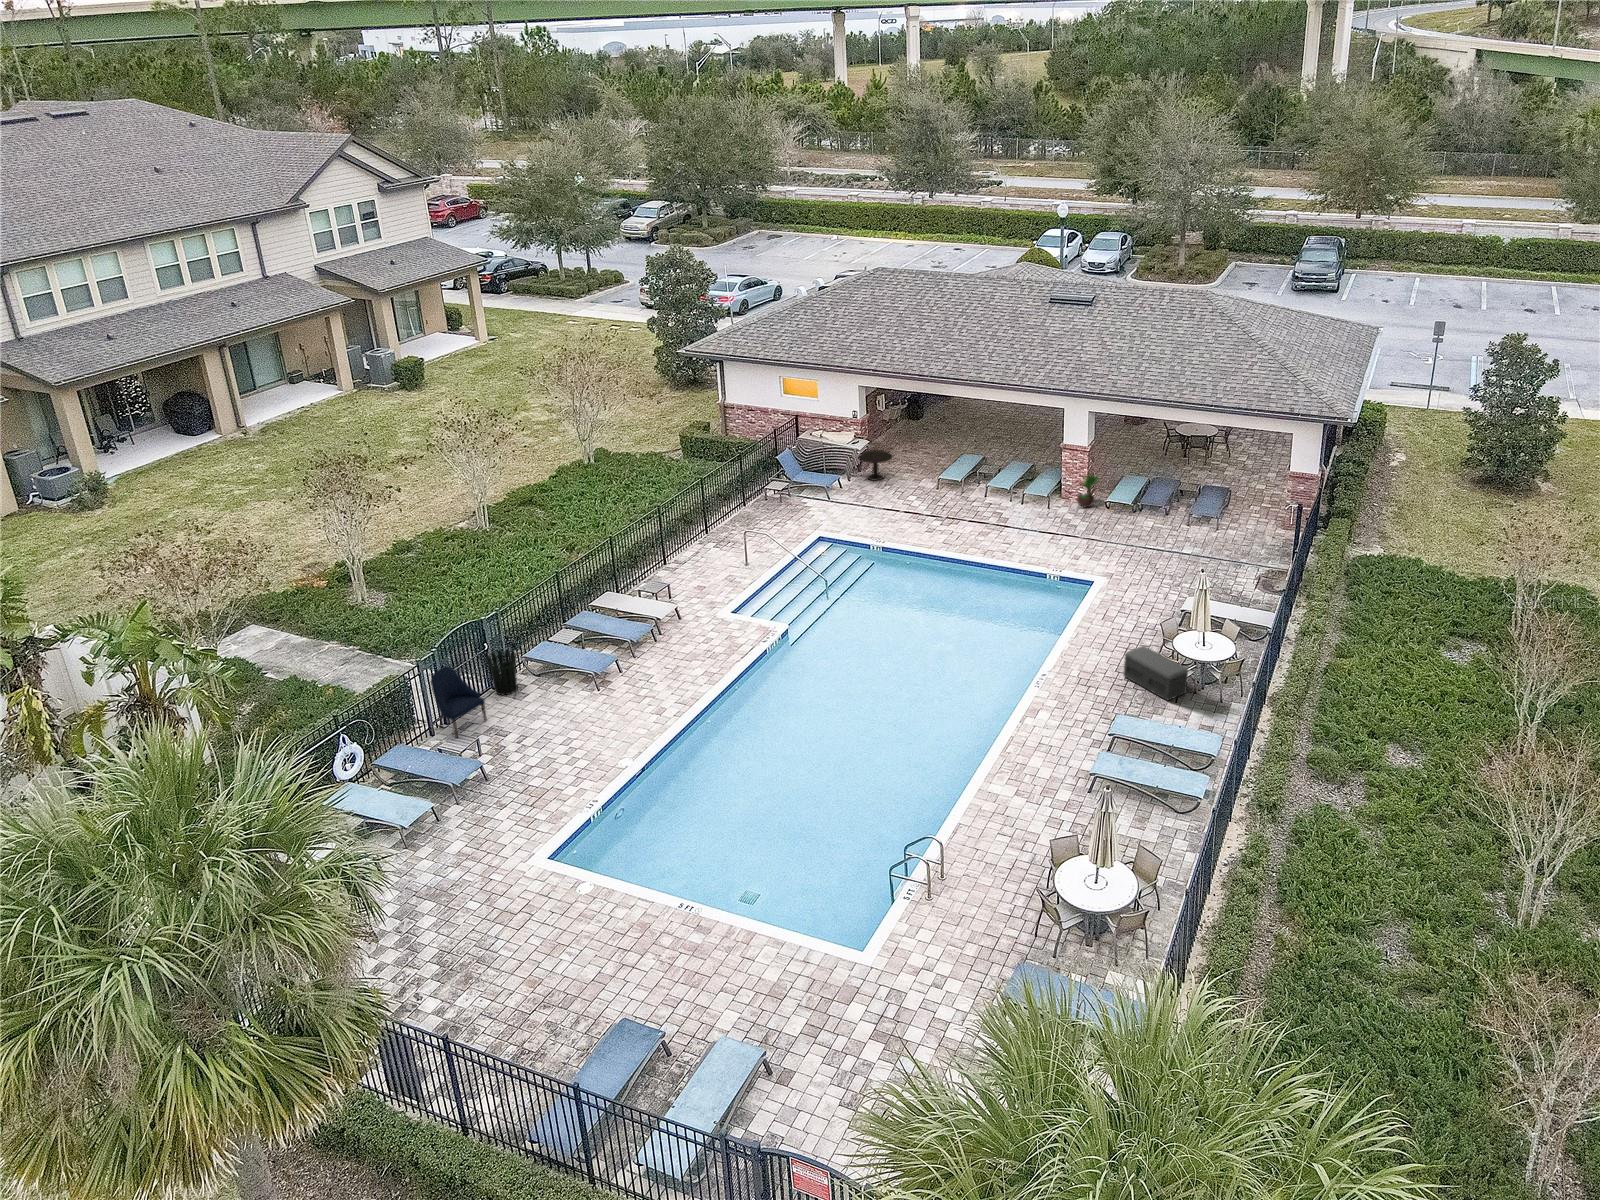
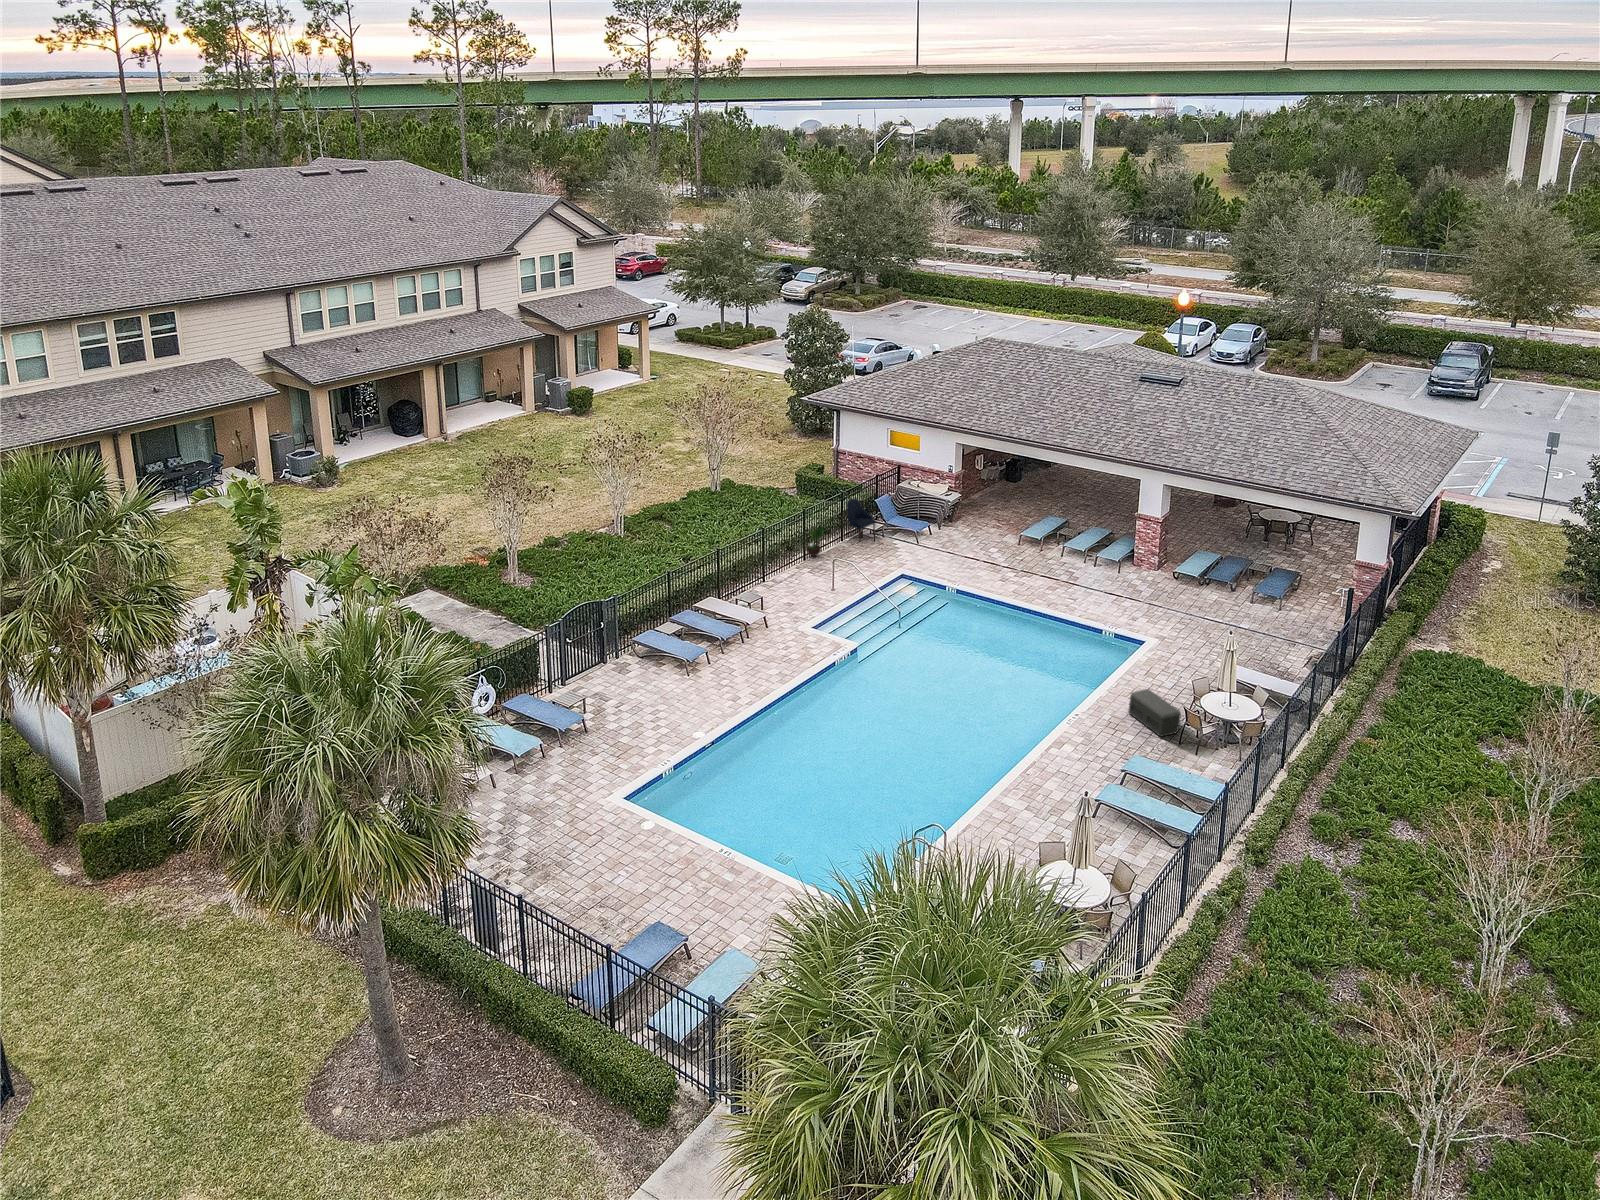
side table: present [858,450,892,481] -> none [946,503,976,529]
potted tree: present [1077,475,1099,507] -> present [806,528,824,556]
waste bin: present [486,650,518,695] -> none [602,633,627,670]
chair: present [431,667,487,738] -> present [847,498,876,540]

